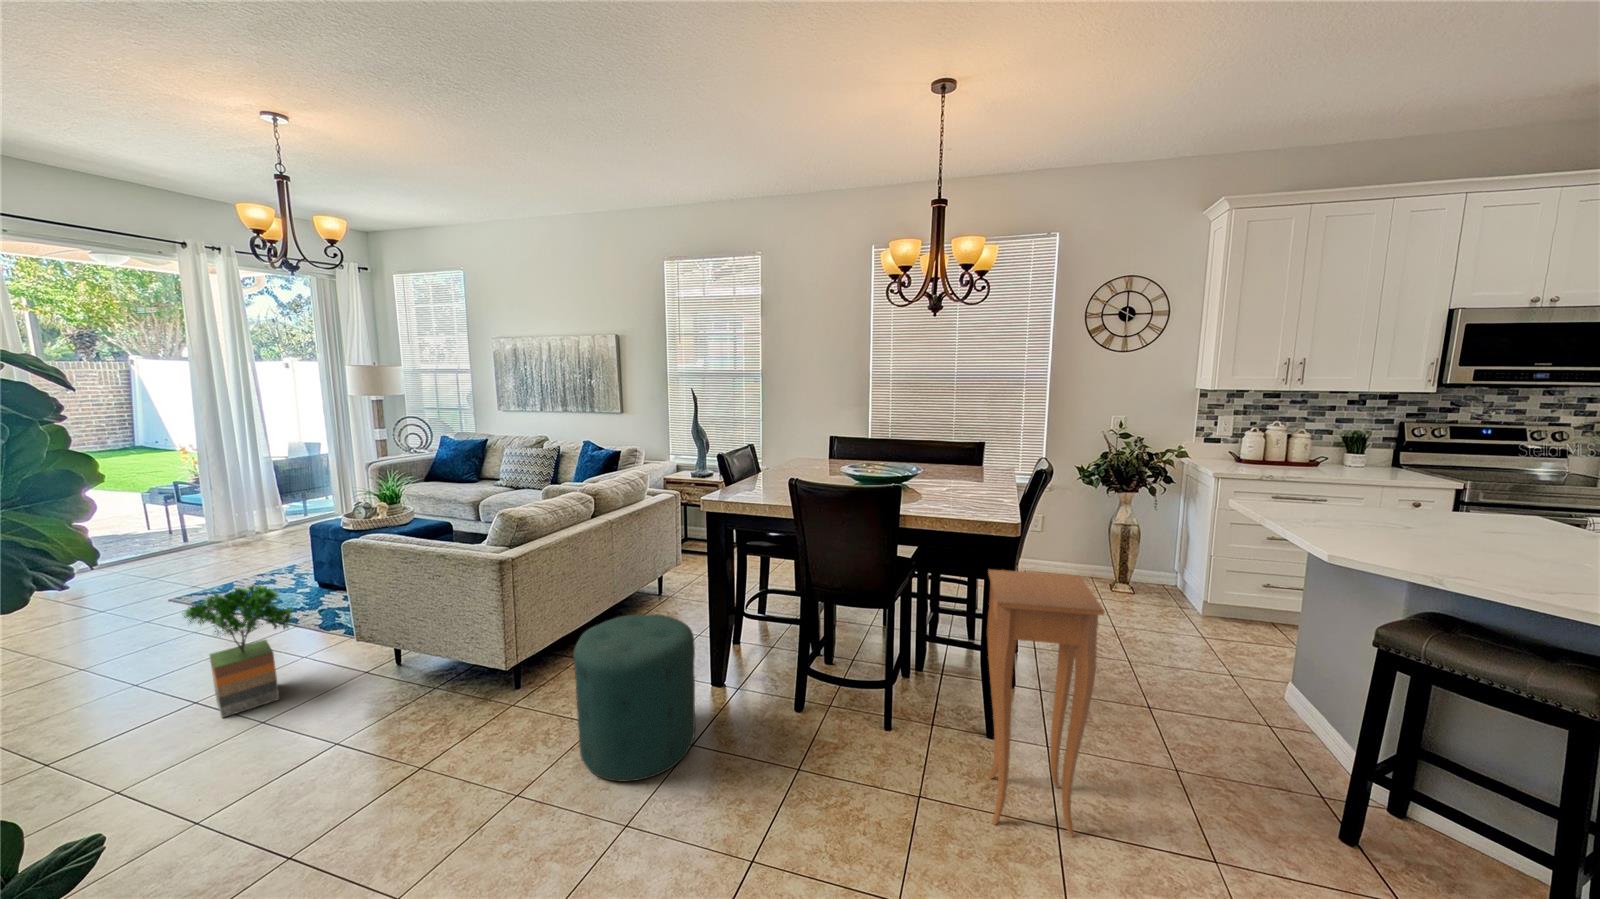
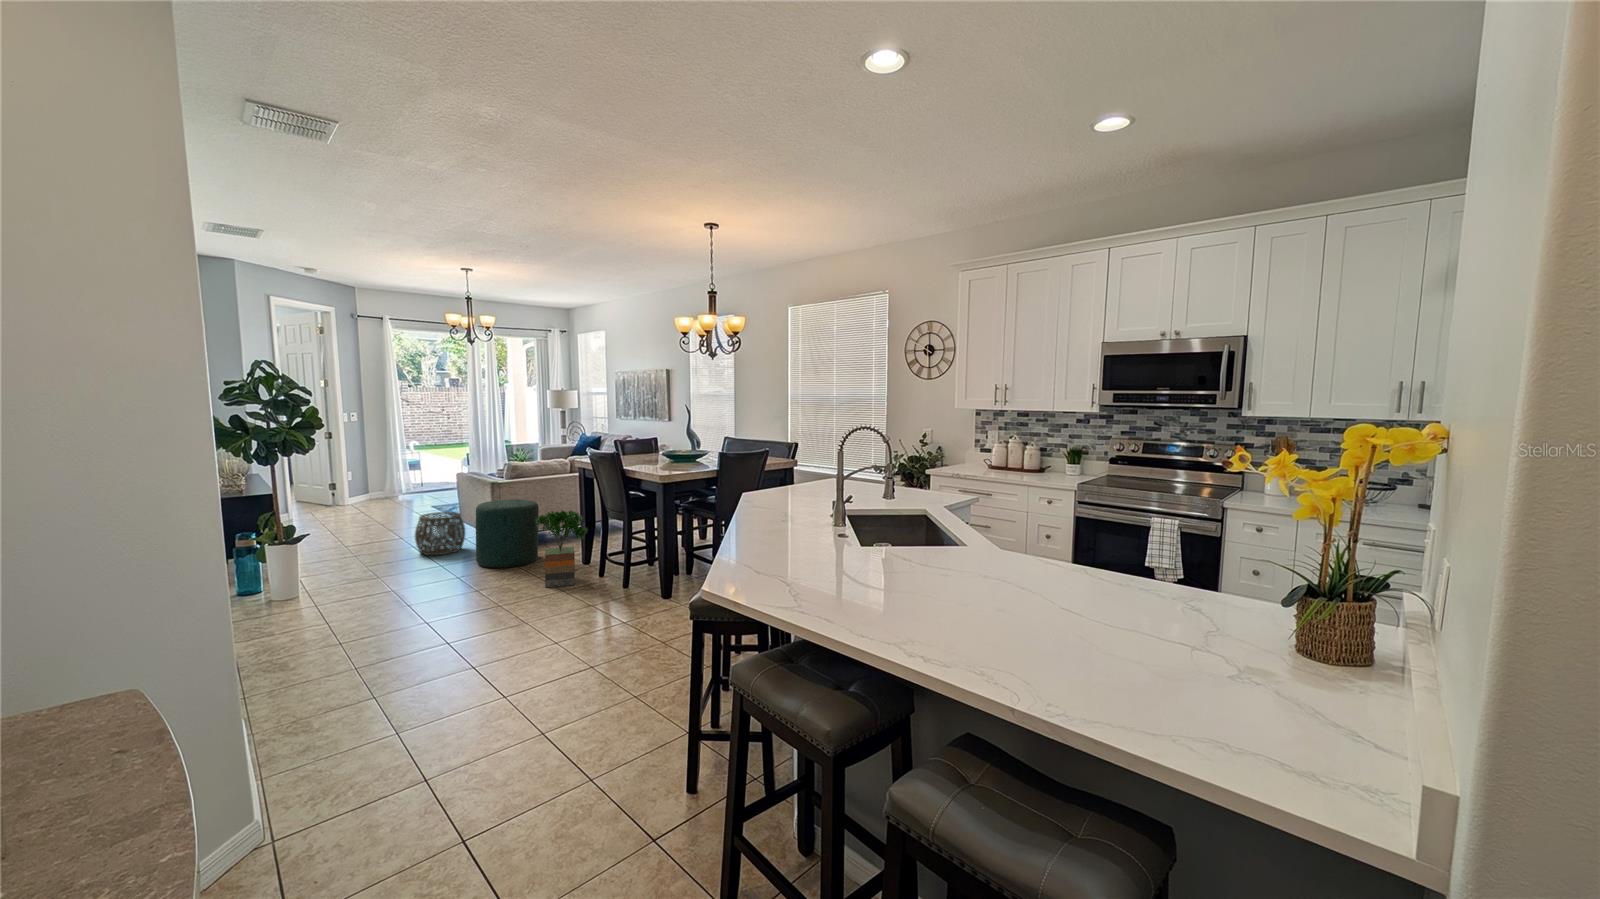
side table: present [987,570,1104,836] -> none [583,480,653,613]
potted tree: present [182,585,292,717] -> present [536,511,587,587]
woven basket: none [390,667,504,787] -> present [415,512,465,556]

